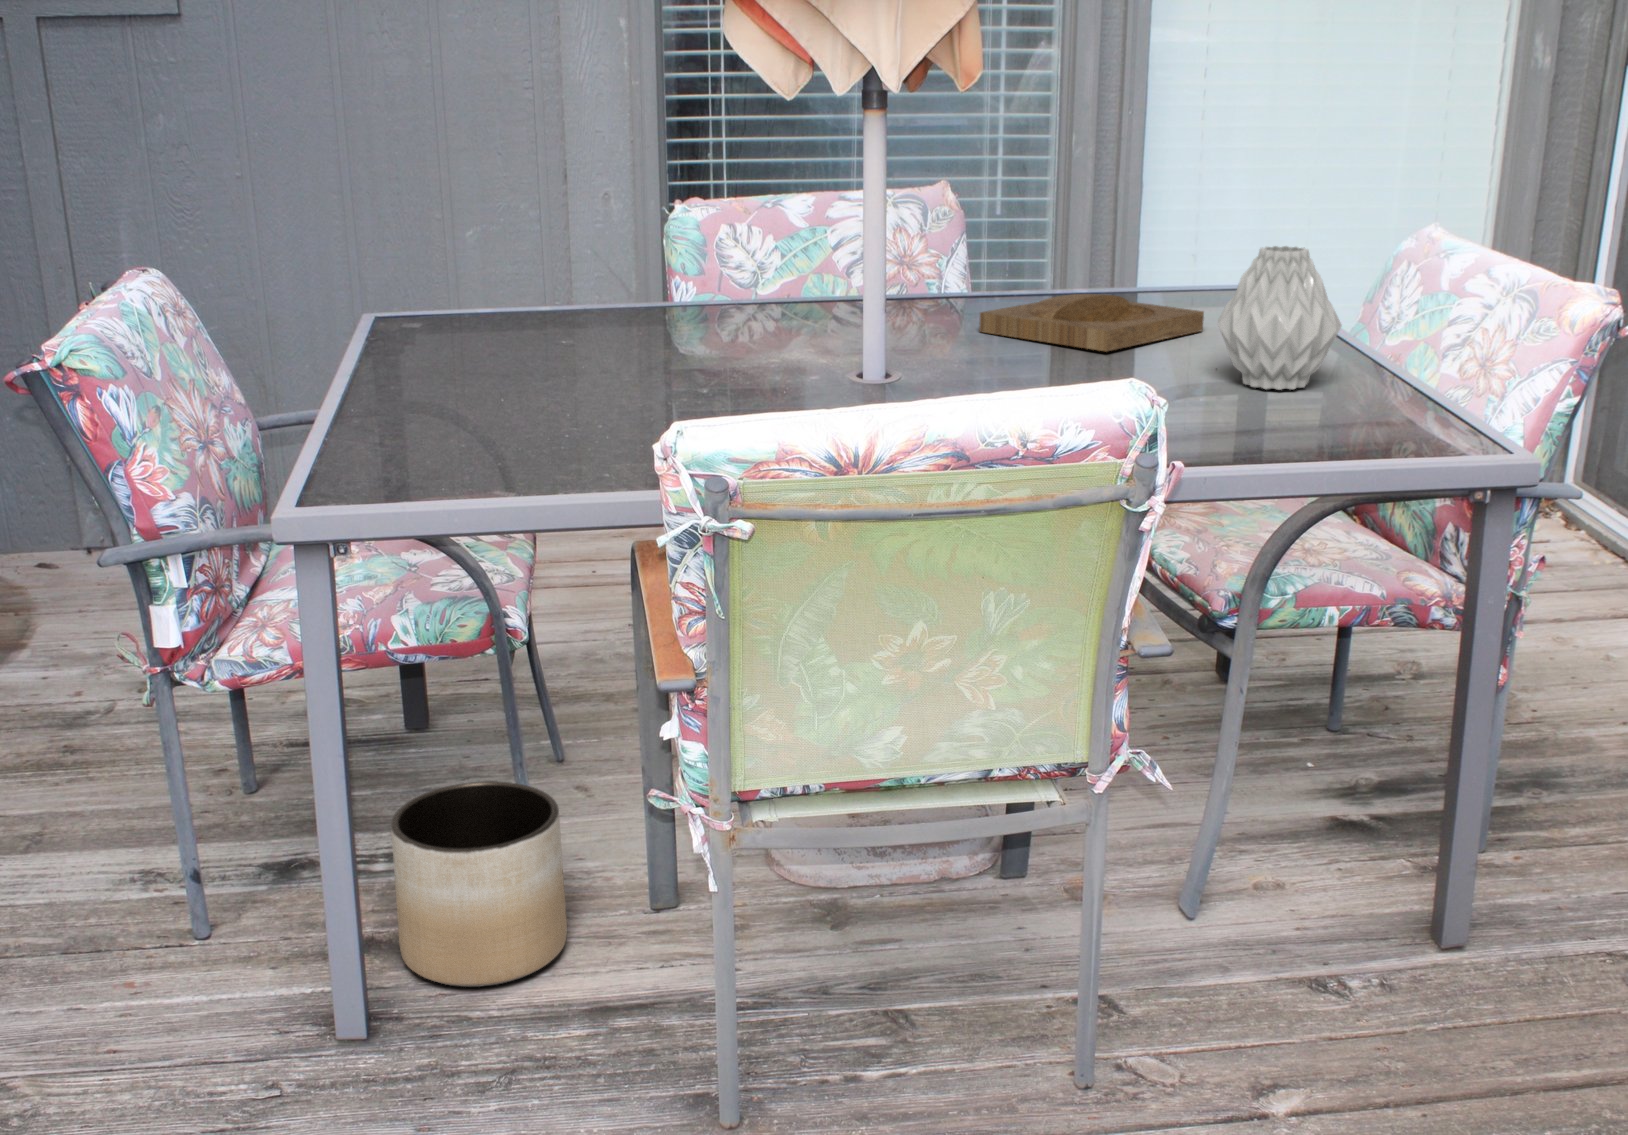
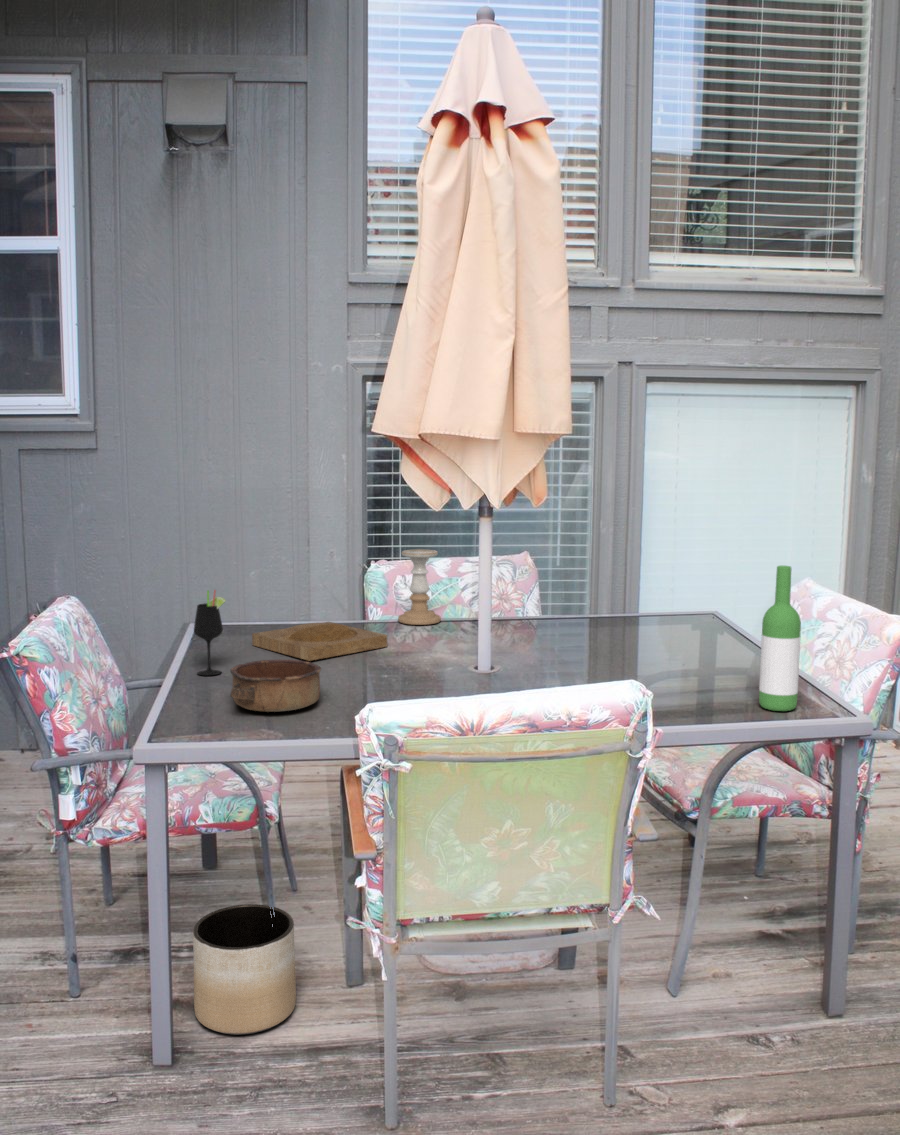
wine bottle: none [1350,185,1429,442] -> present [759,566,801,711]
candle holder: none [721,187,795,318] -> present [398,549,441,625]
vase: present [1218,246,1342,390] -> none [684,594,755,677]
wine glass: none [366,249,419,400] -> present [194,590,225,675]
tray: present [979,294,1204,352] -> present [252,622,387,661]
bowl: none [431,367,590,453] -> present [230,660,321,712]

